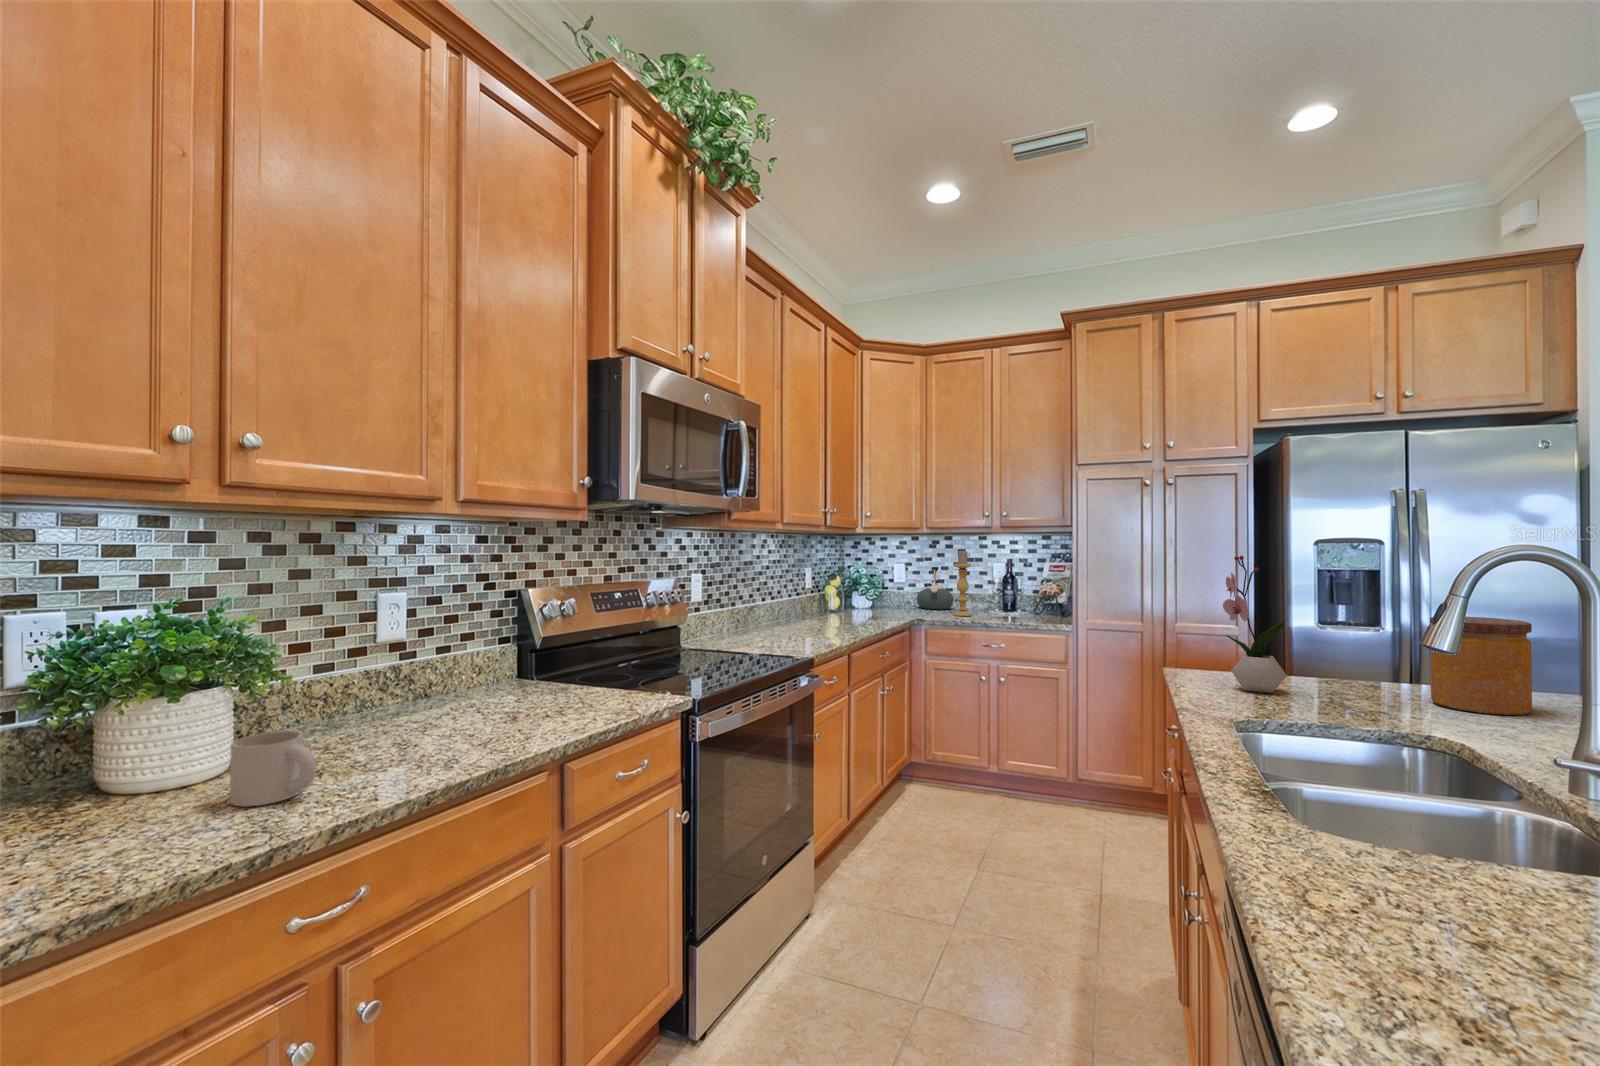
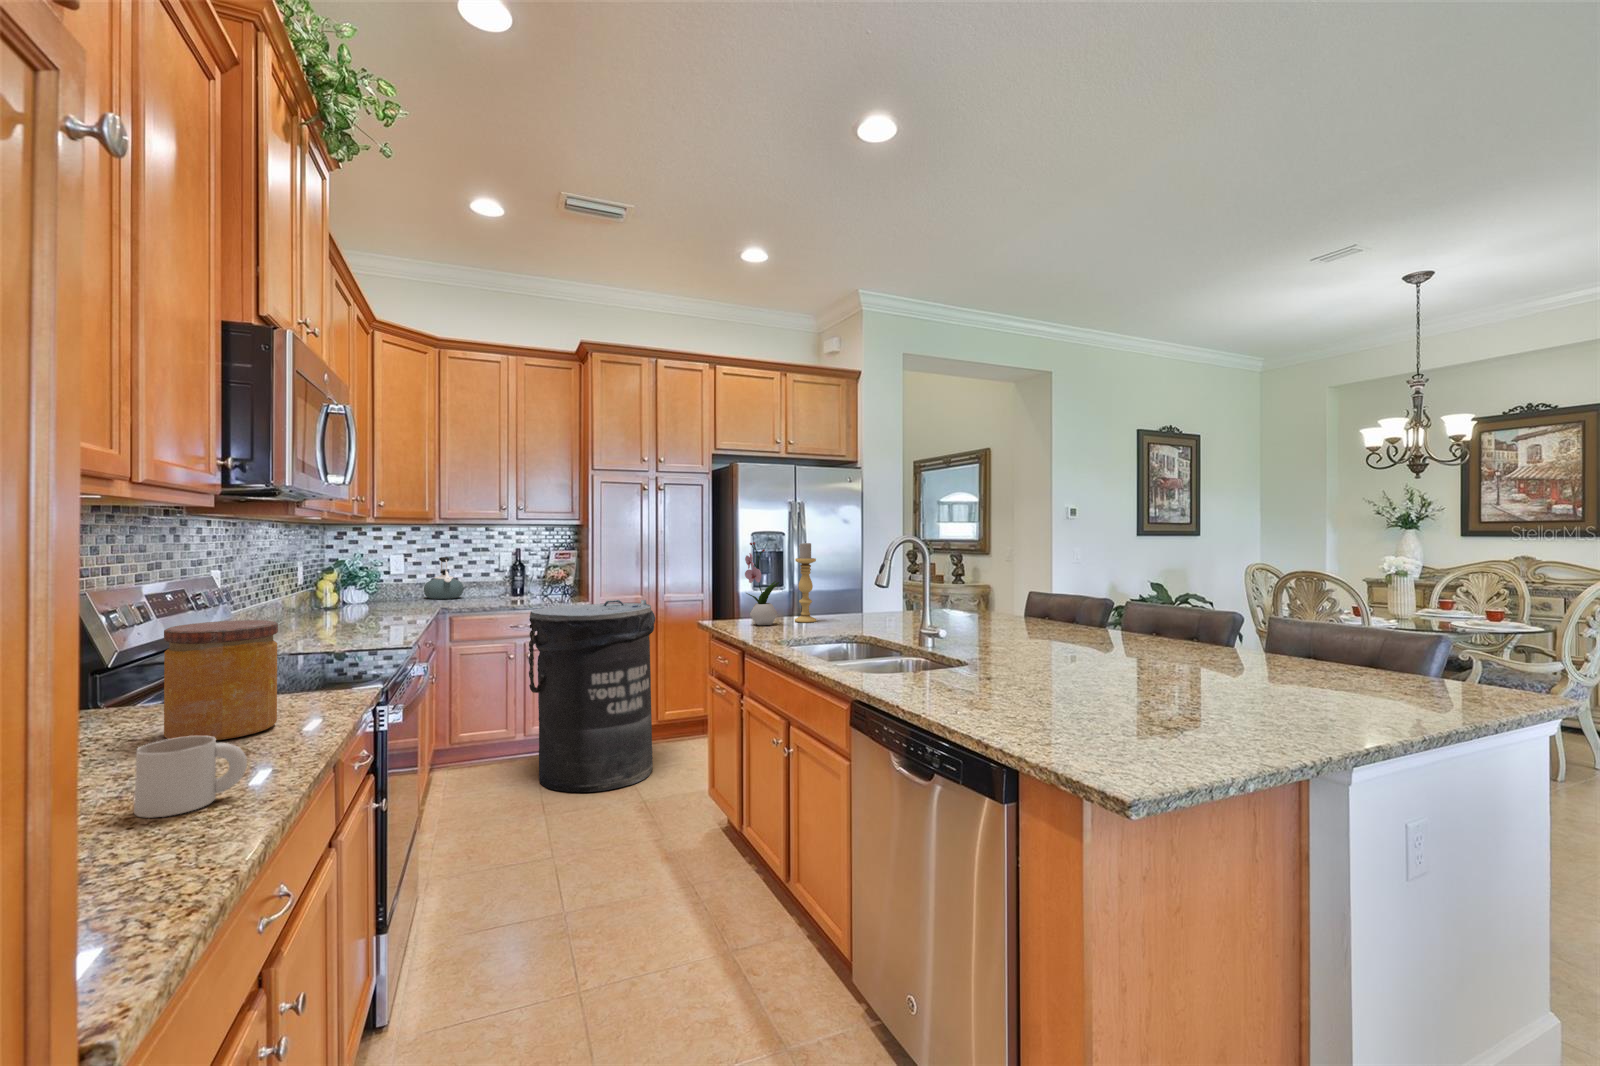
candle holder: present [954,551,972,616] -> present [795,542,816,623]
jar: present [1430,616,1532,715] -> present [164,620,278,740]
trash can: none [983,628,1142,870] -> present [529,600,655,792]

